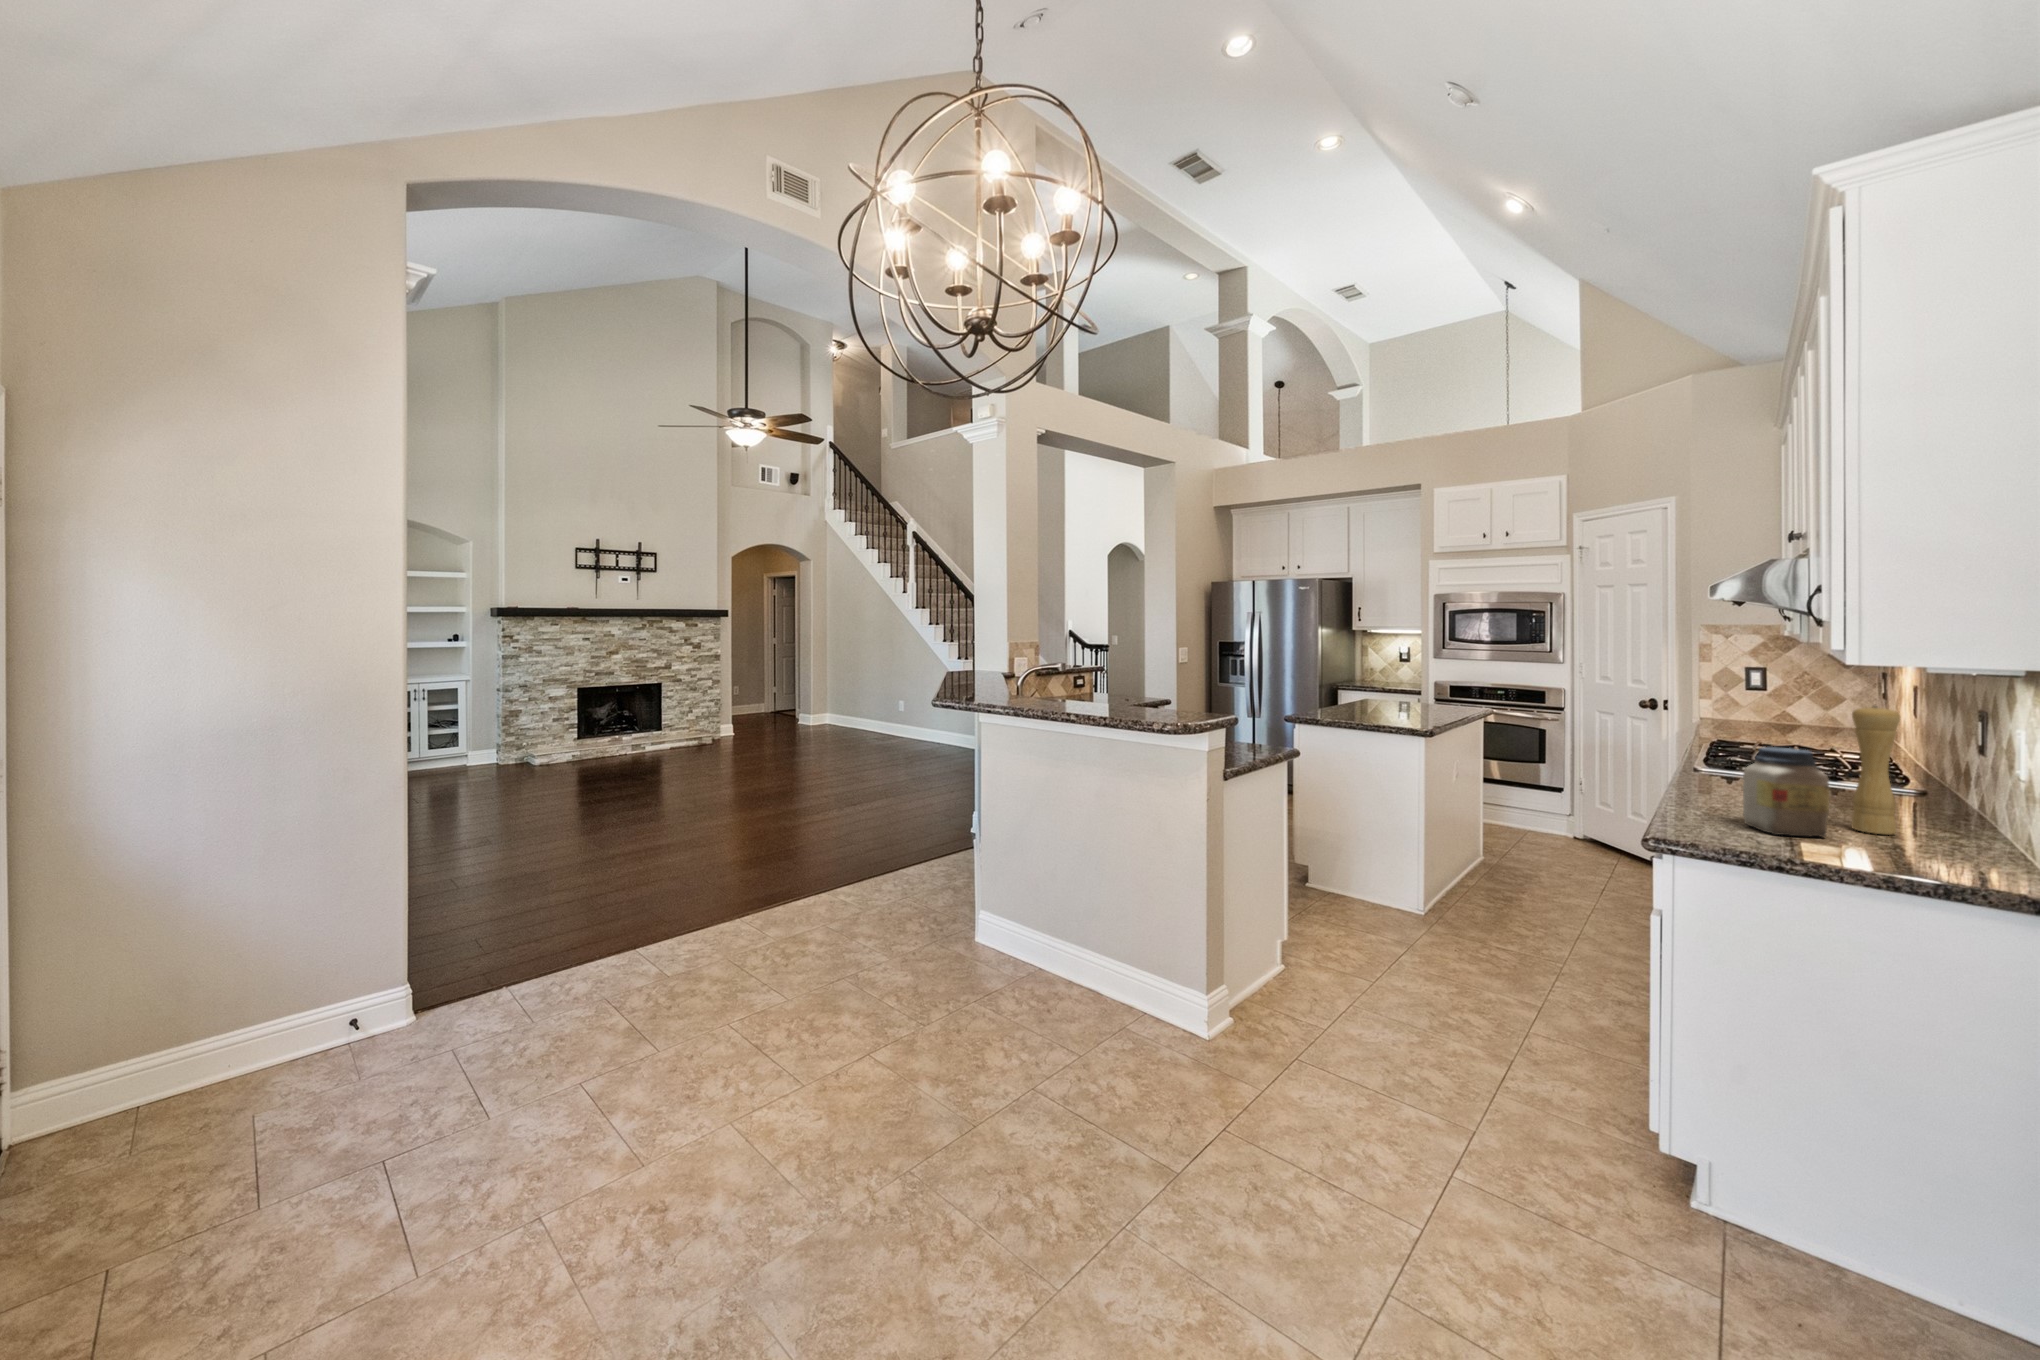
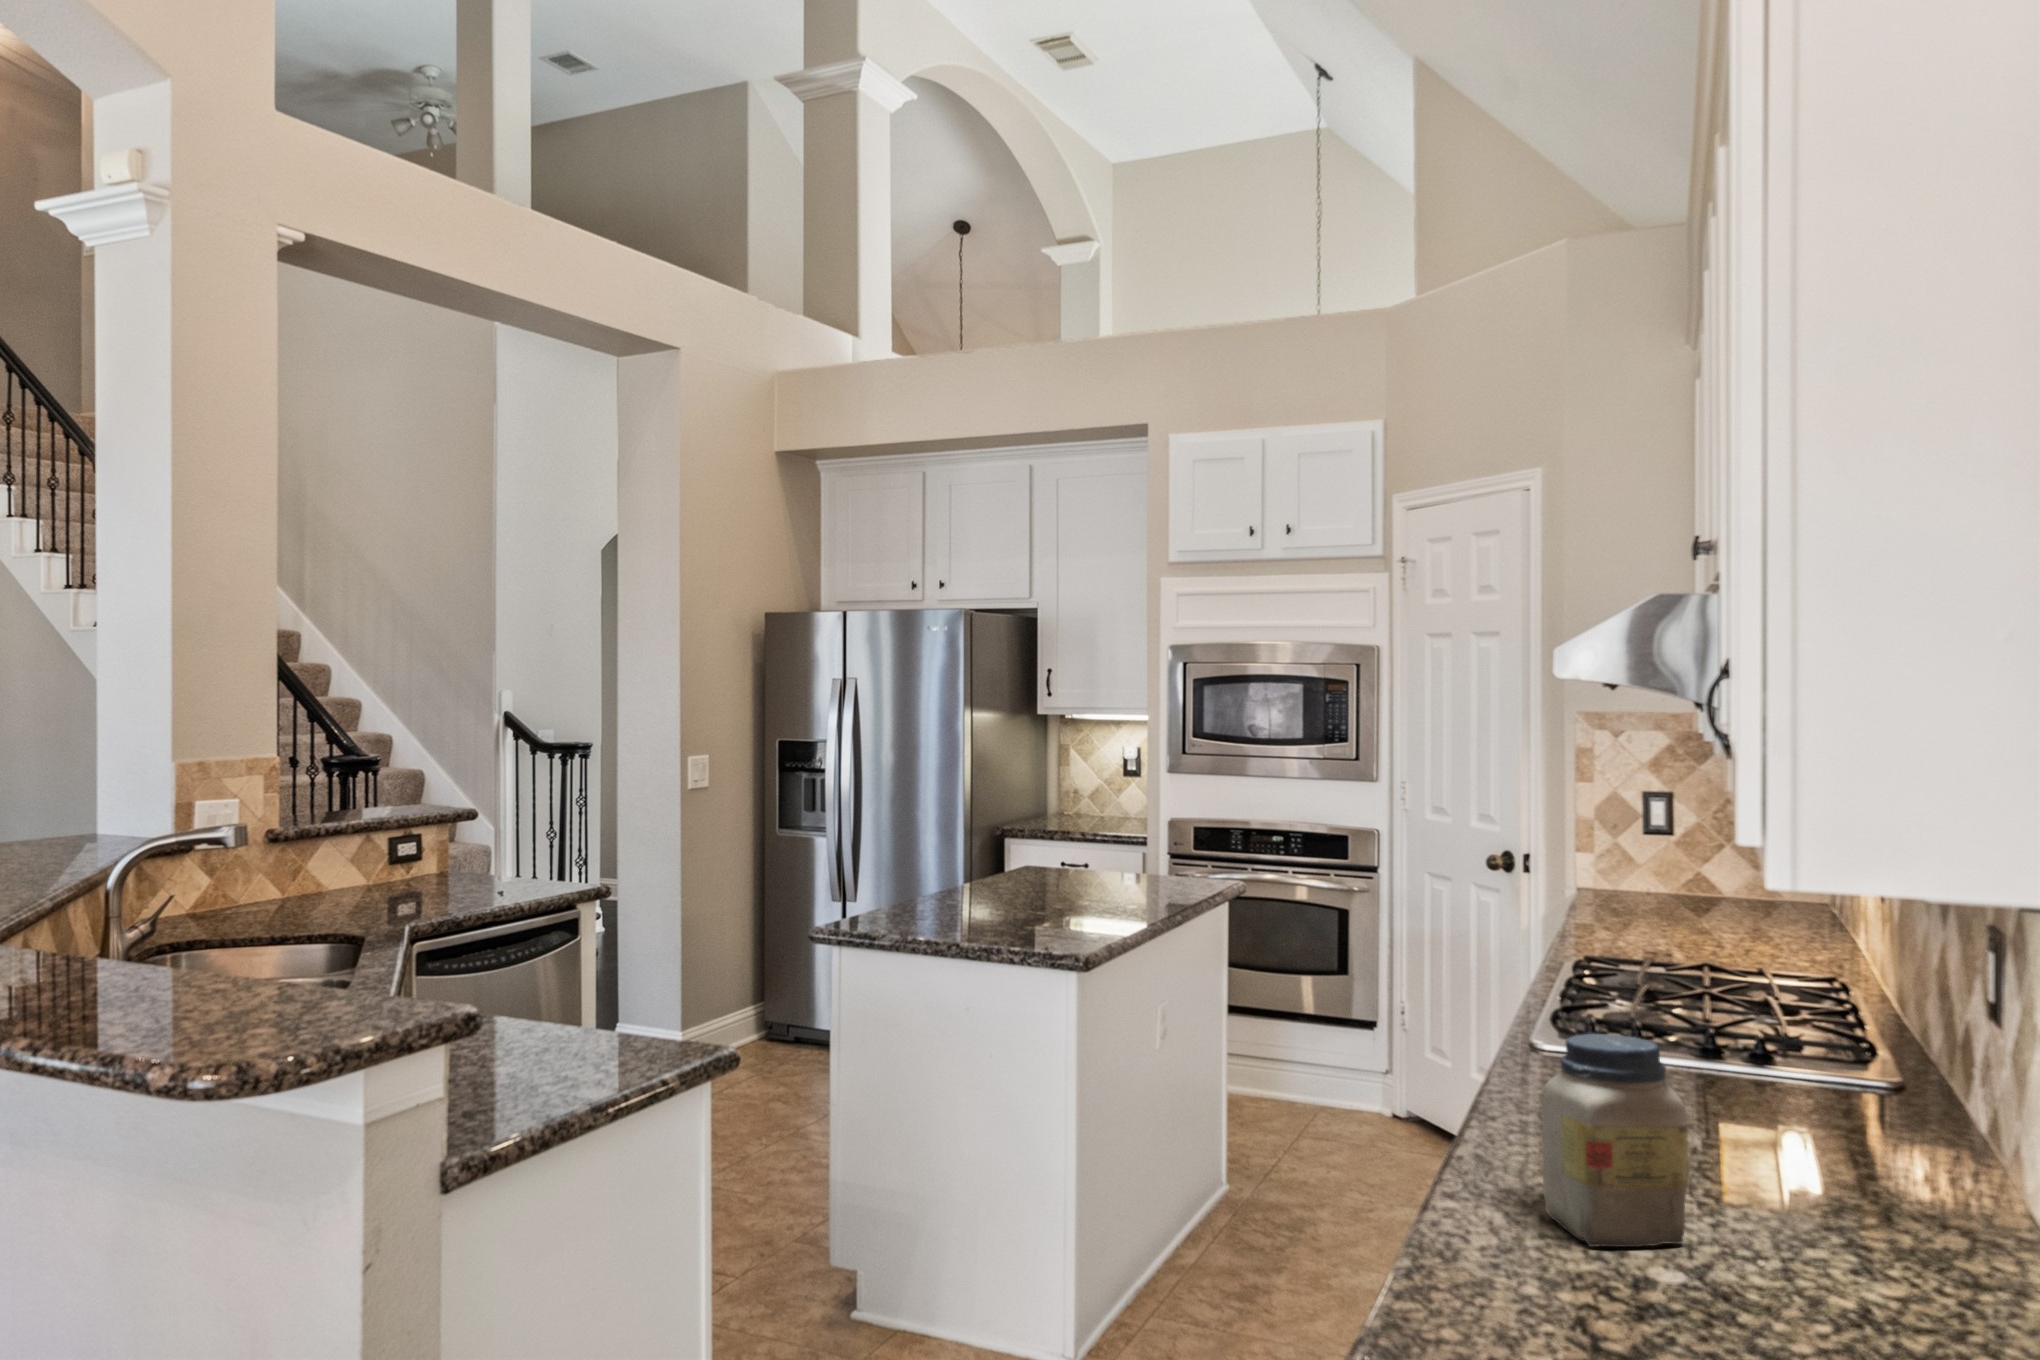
pepper mill: present [1852,706,1900,835] -> none [1731,932,1809,1218]

